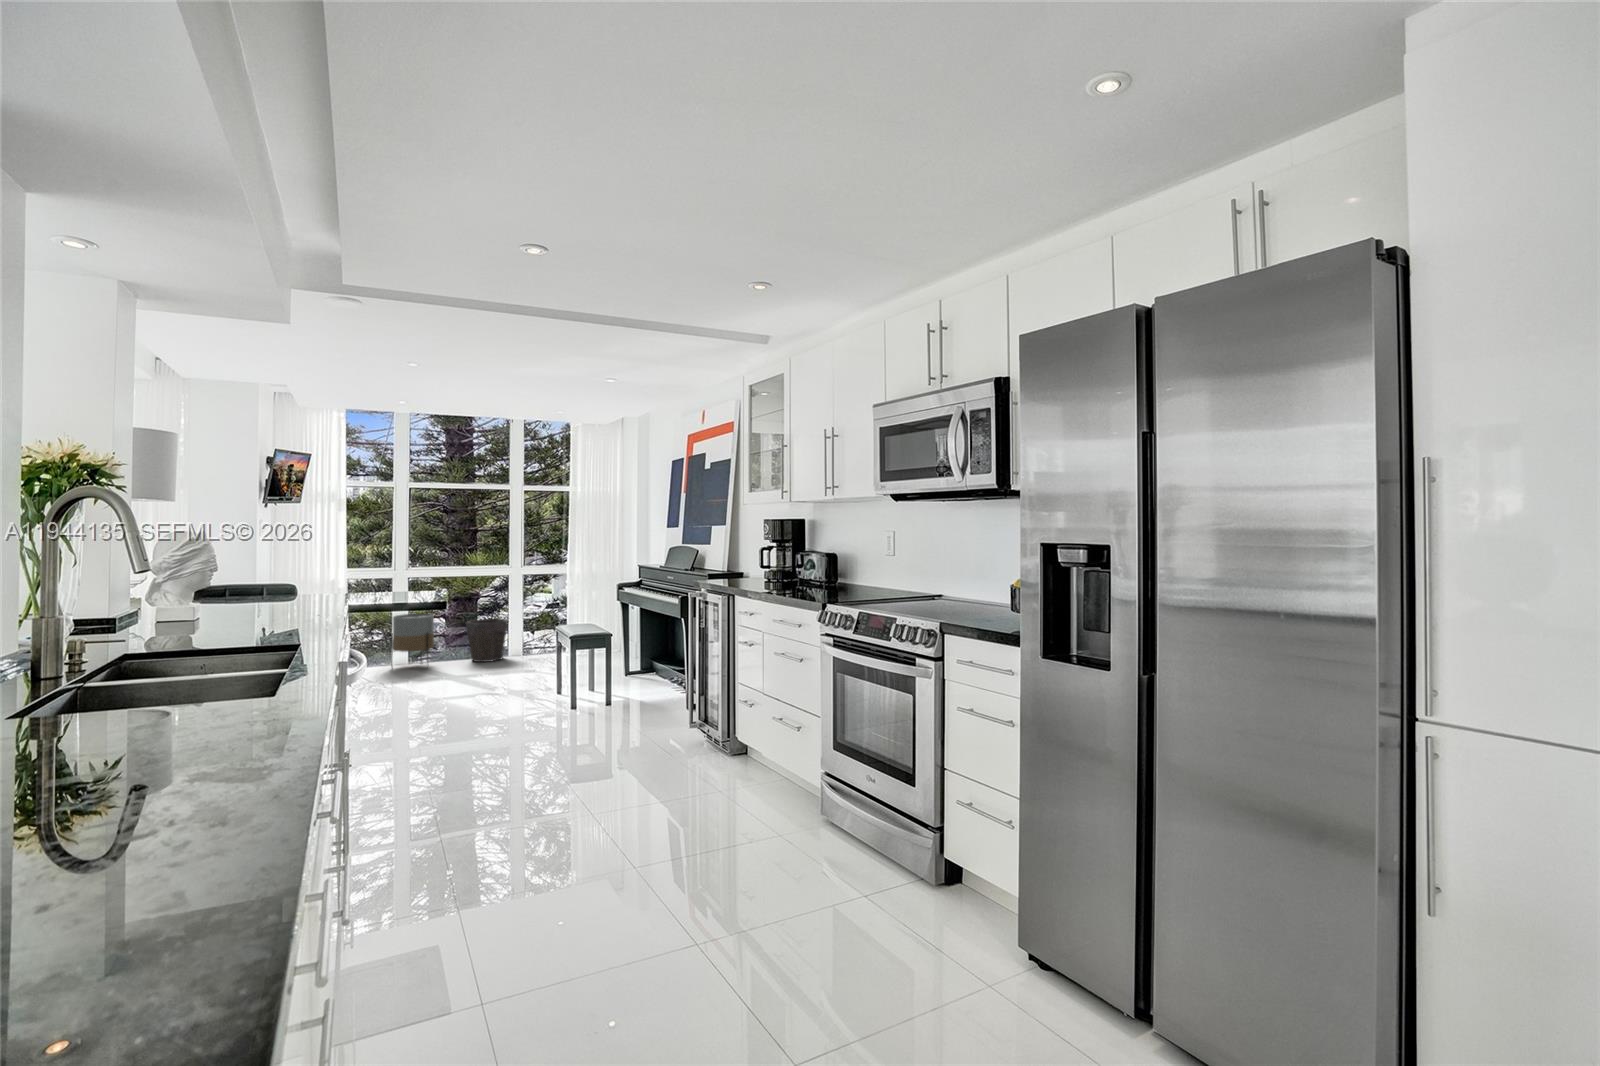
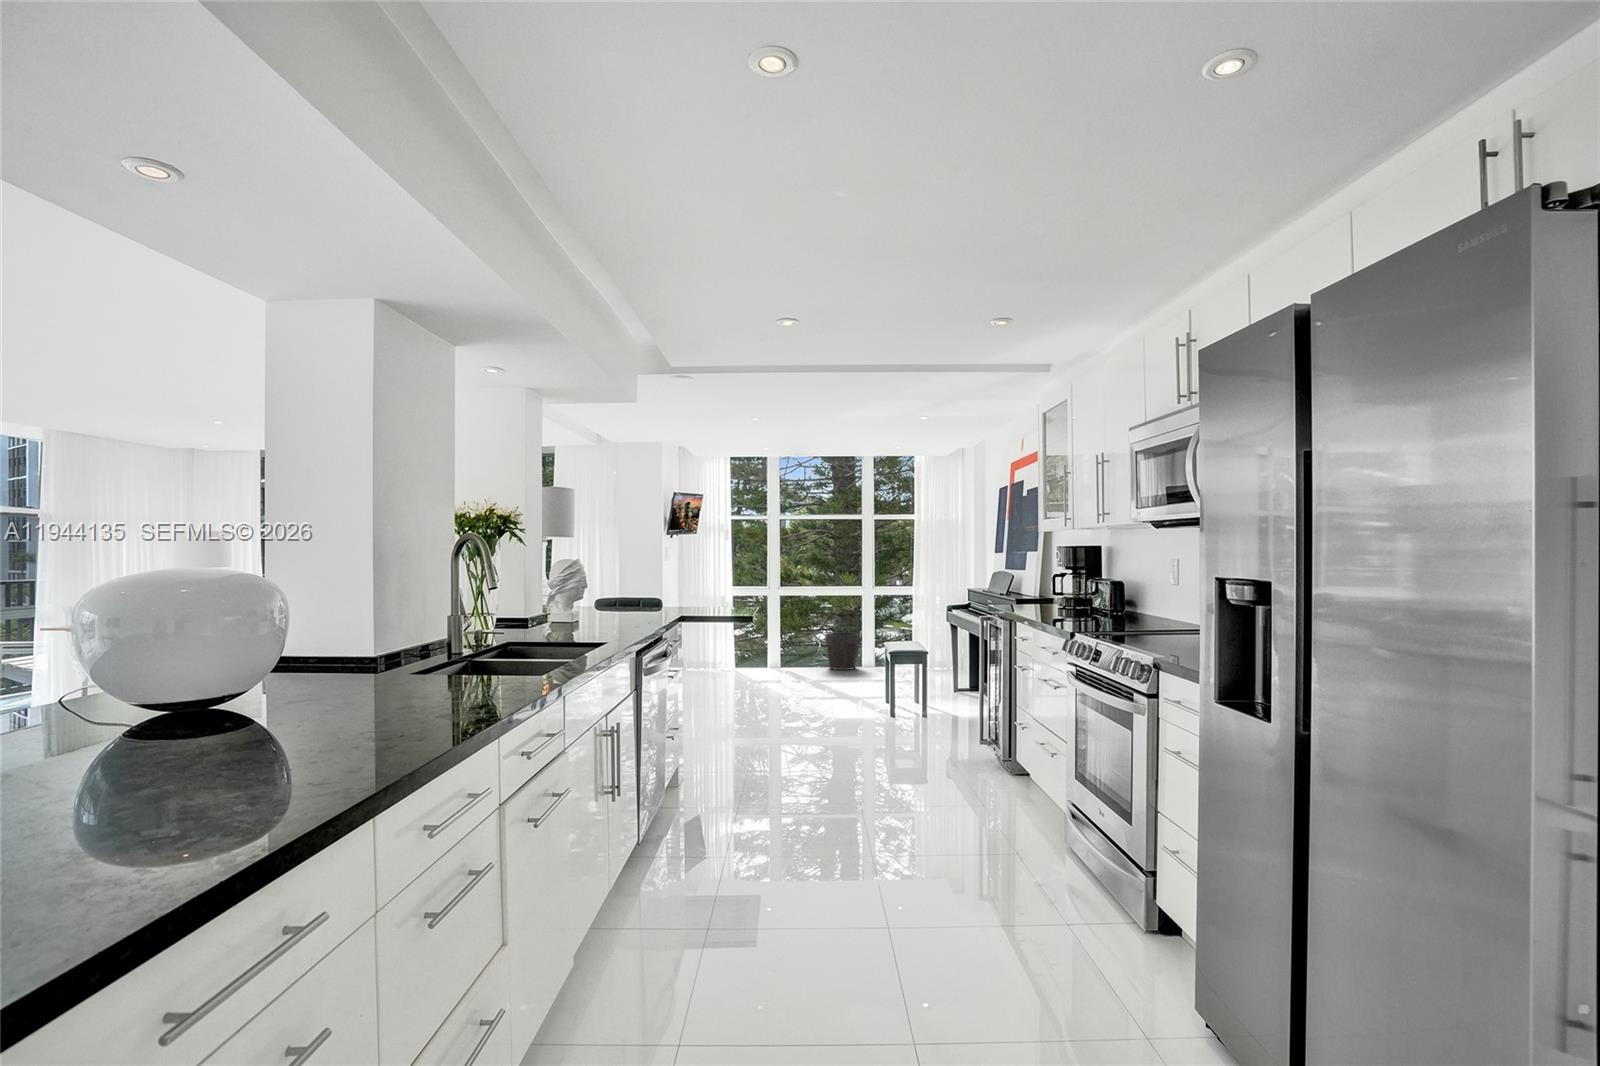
planter: present [391,614,434,658] -> none [768,624,800,670]

